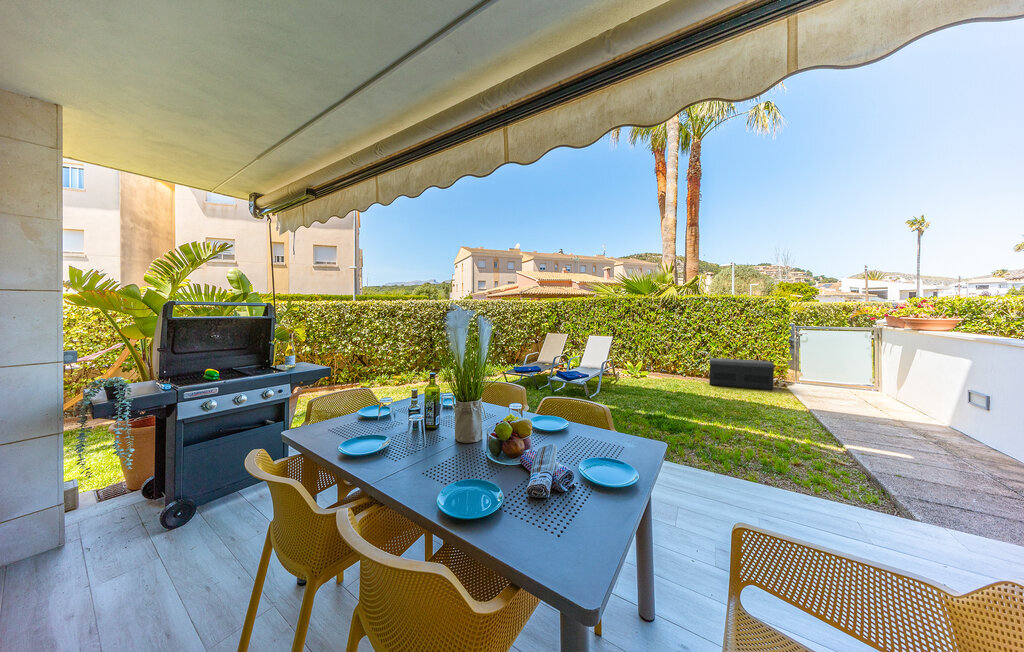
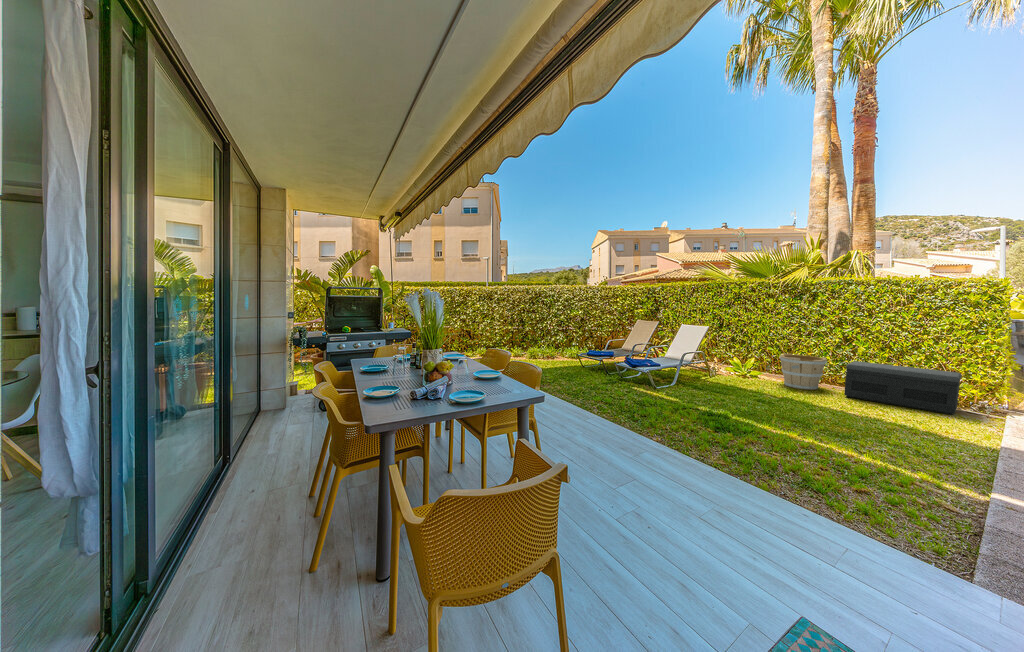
wooden bucket: none [663,355,694,382] -> present [780,354,827,390]

